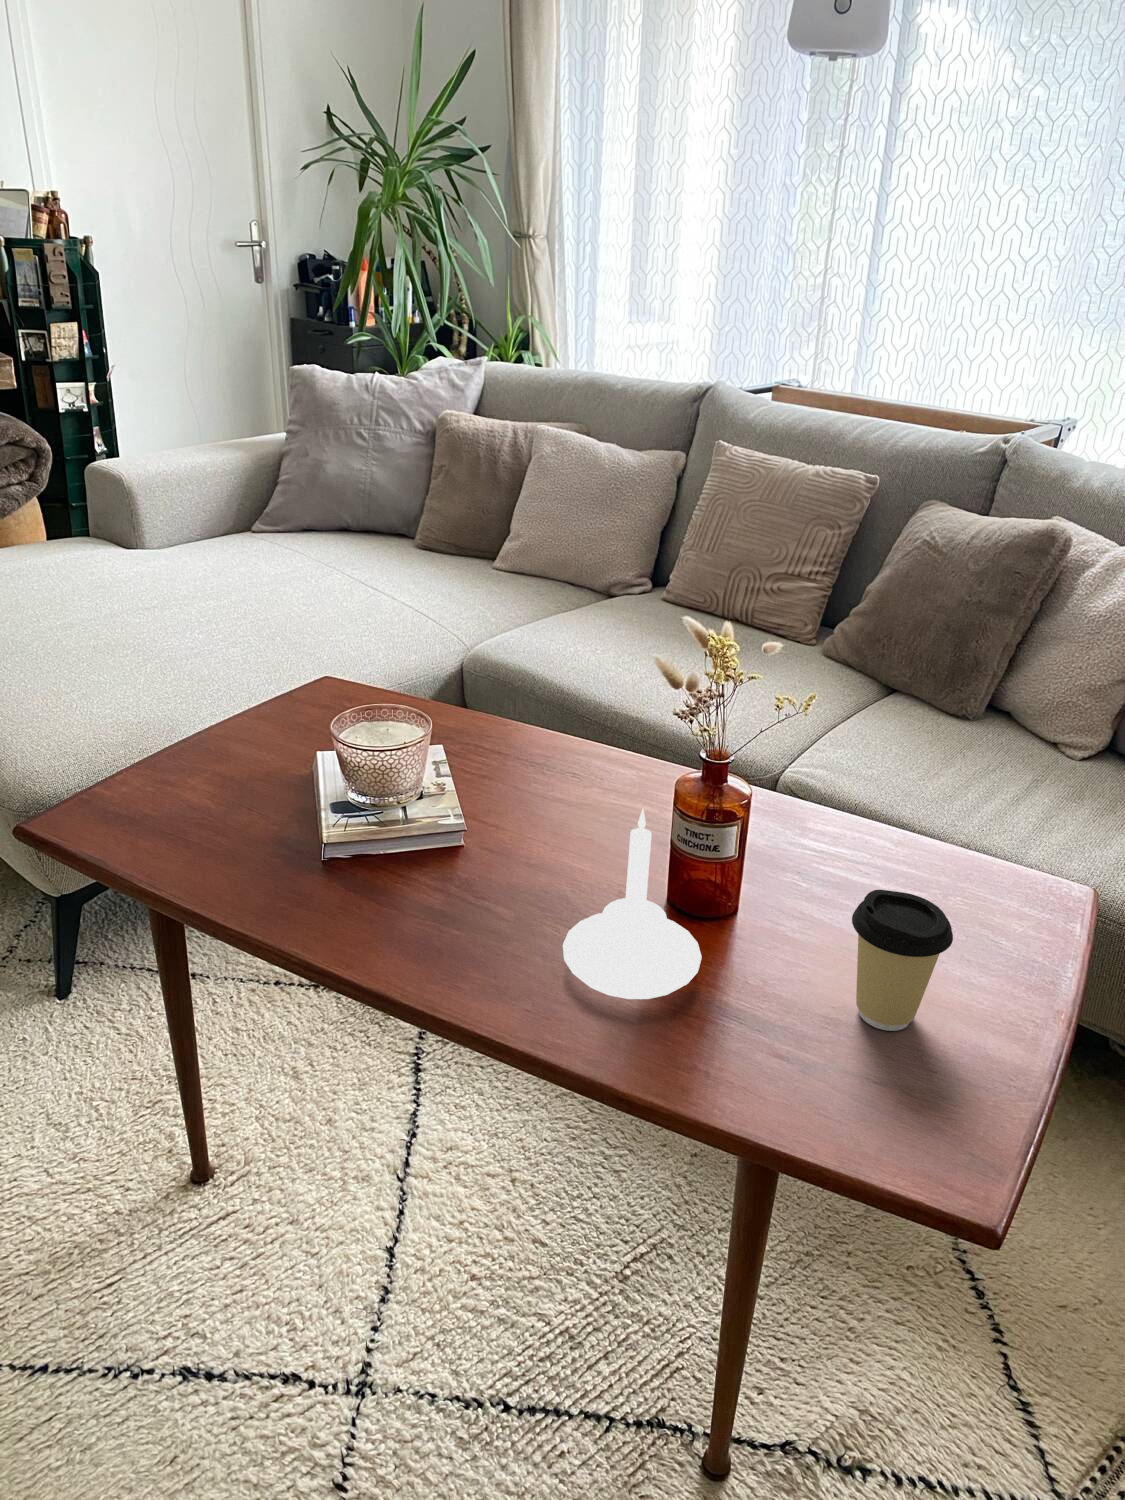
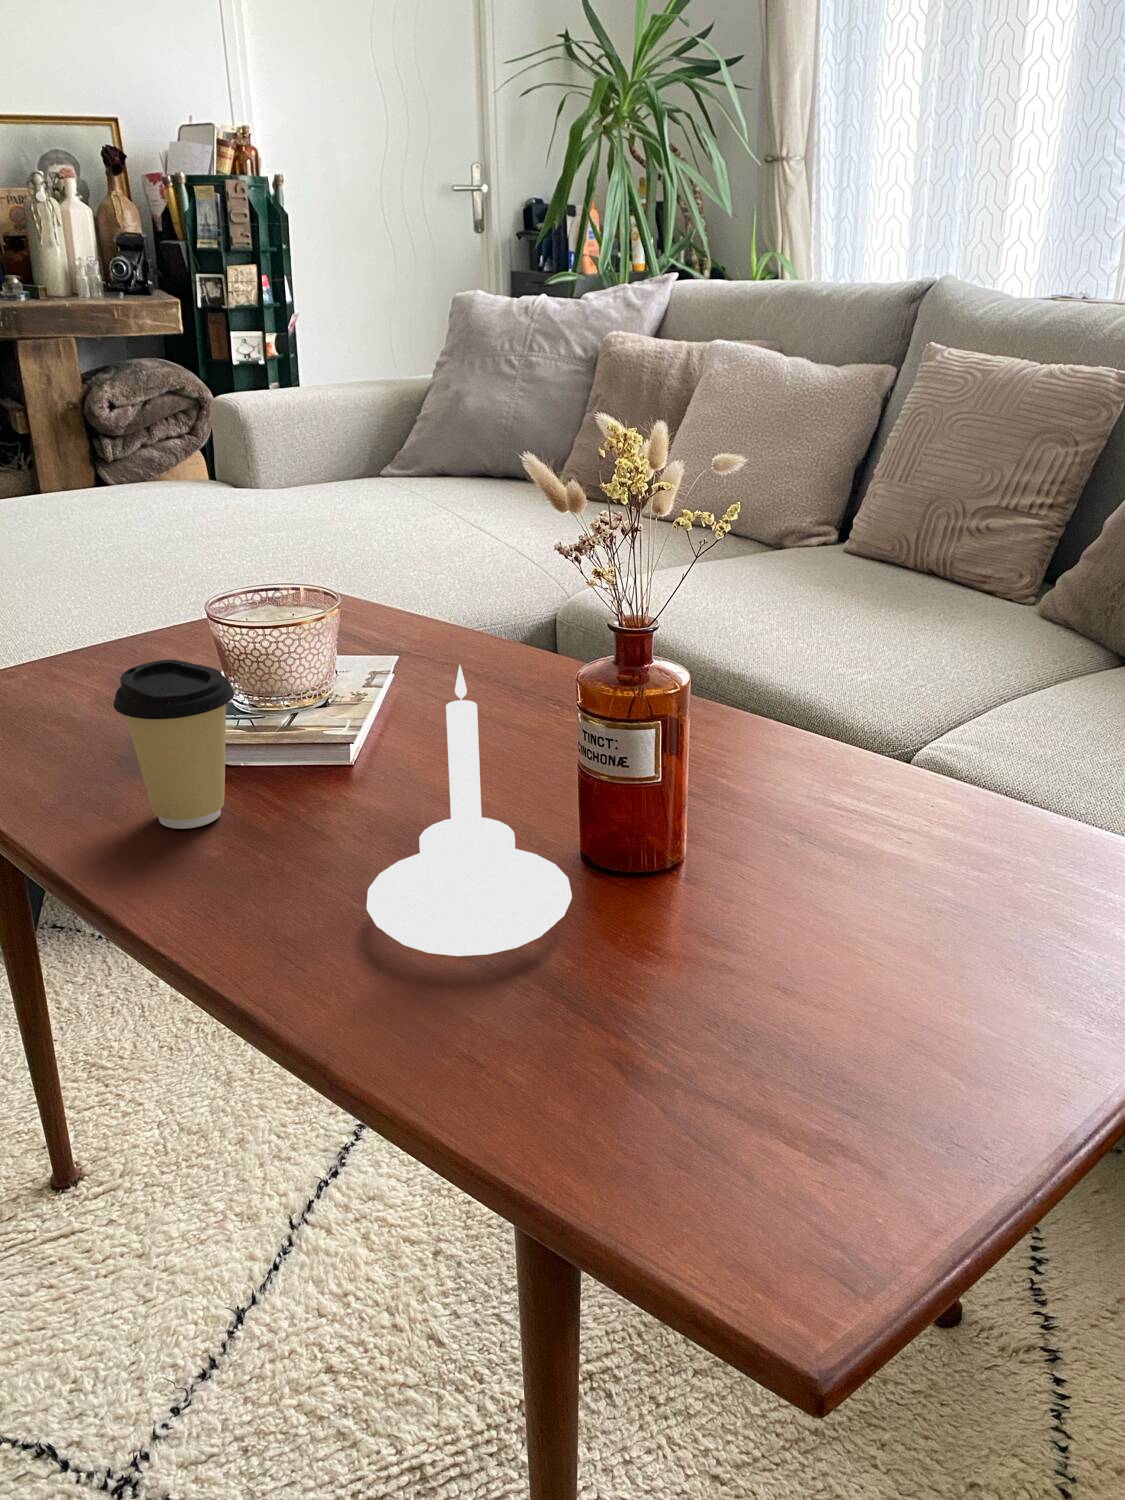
coffee cup: present [852,890,953,1031] -> present [113,659,234,829]

